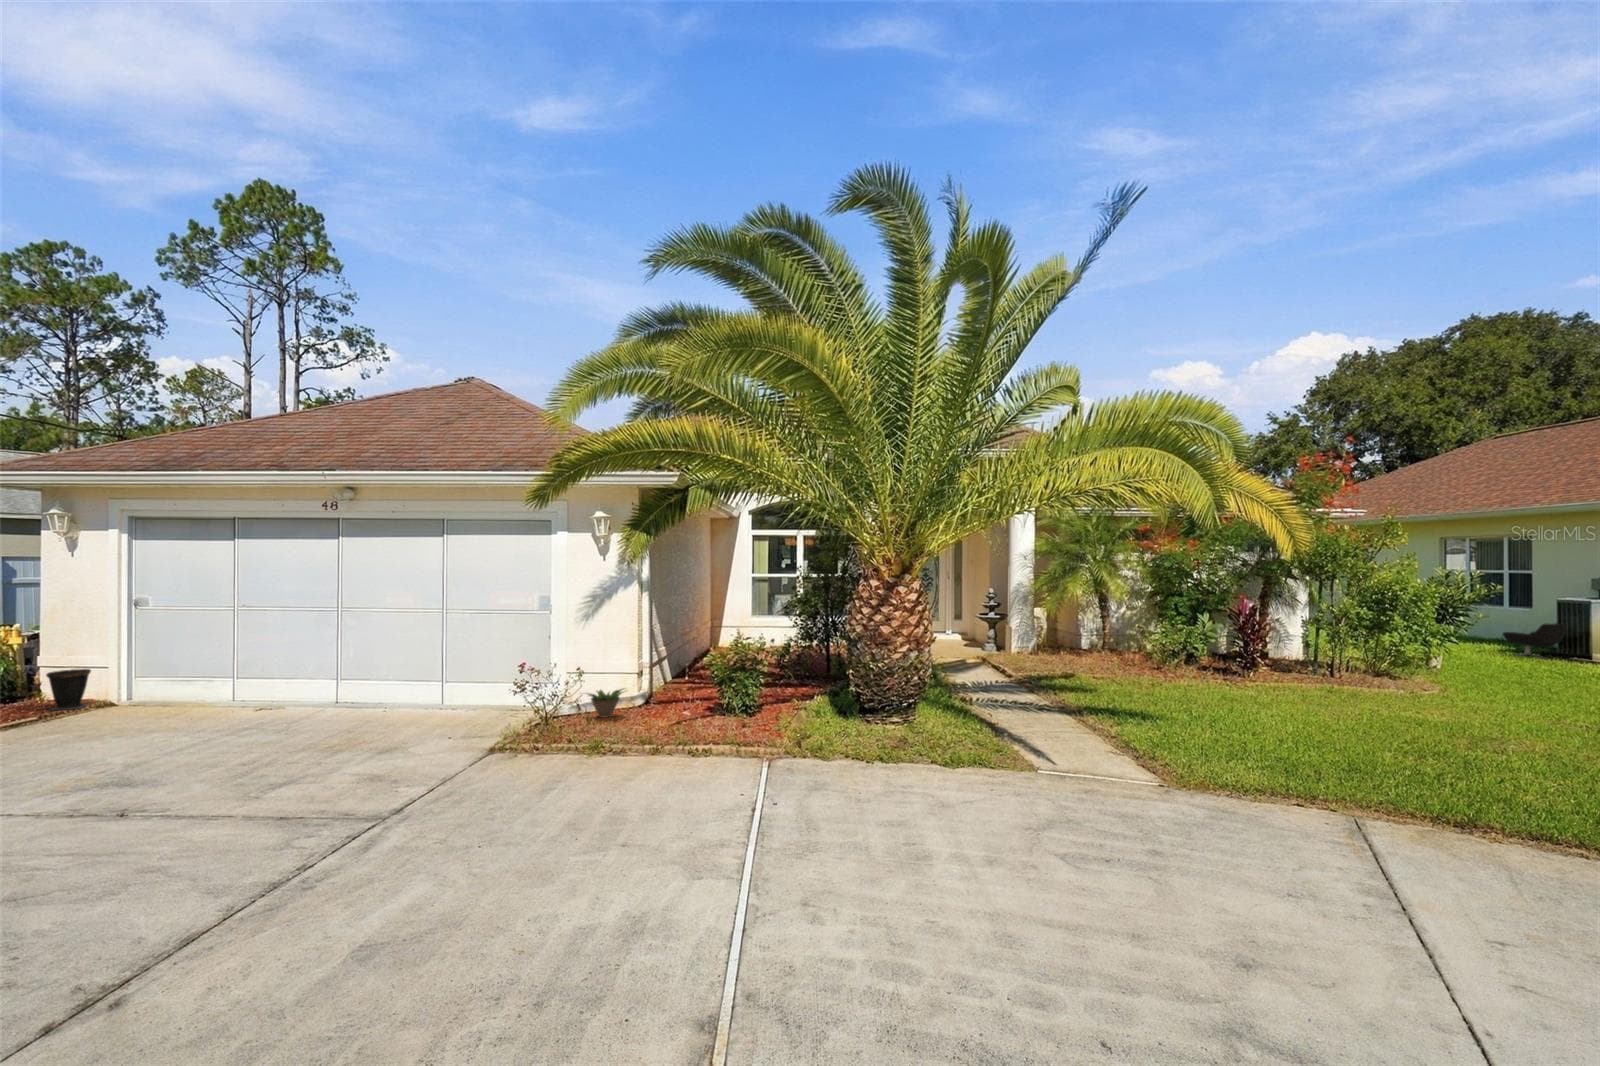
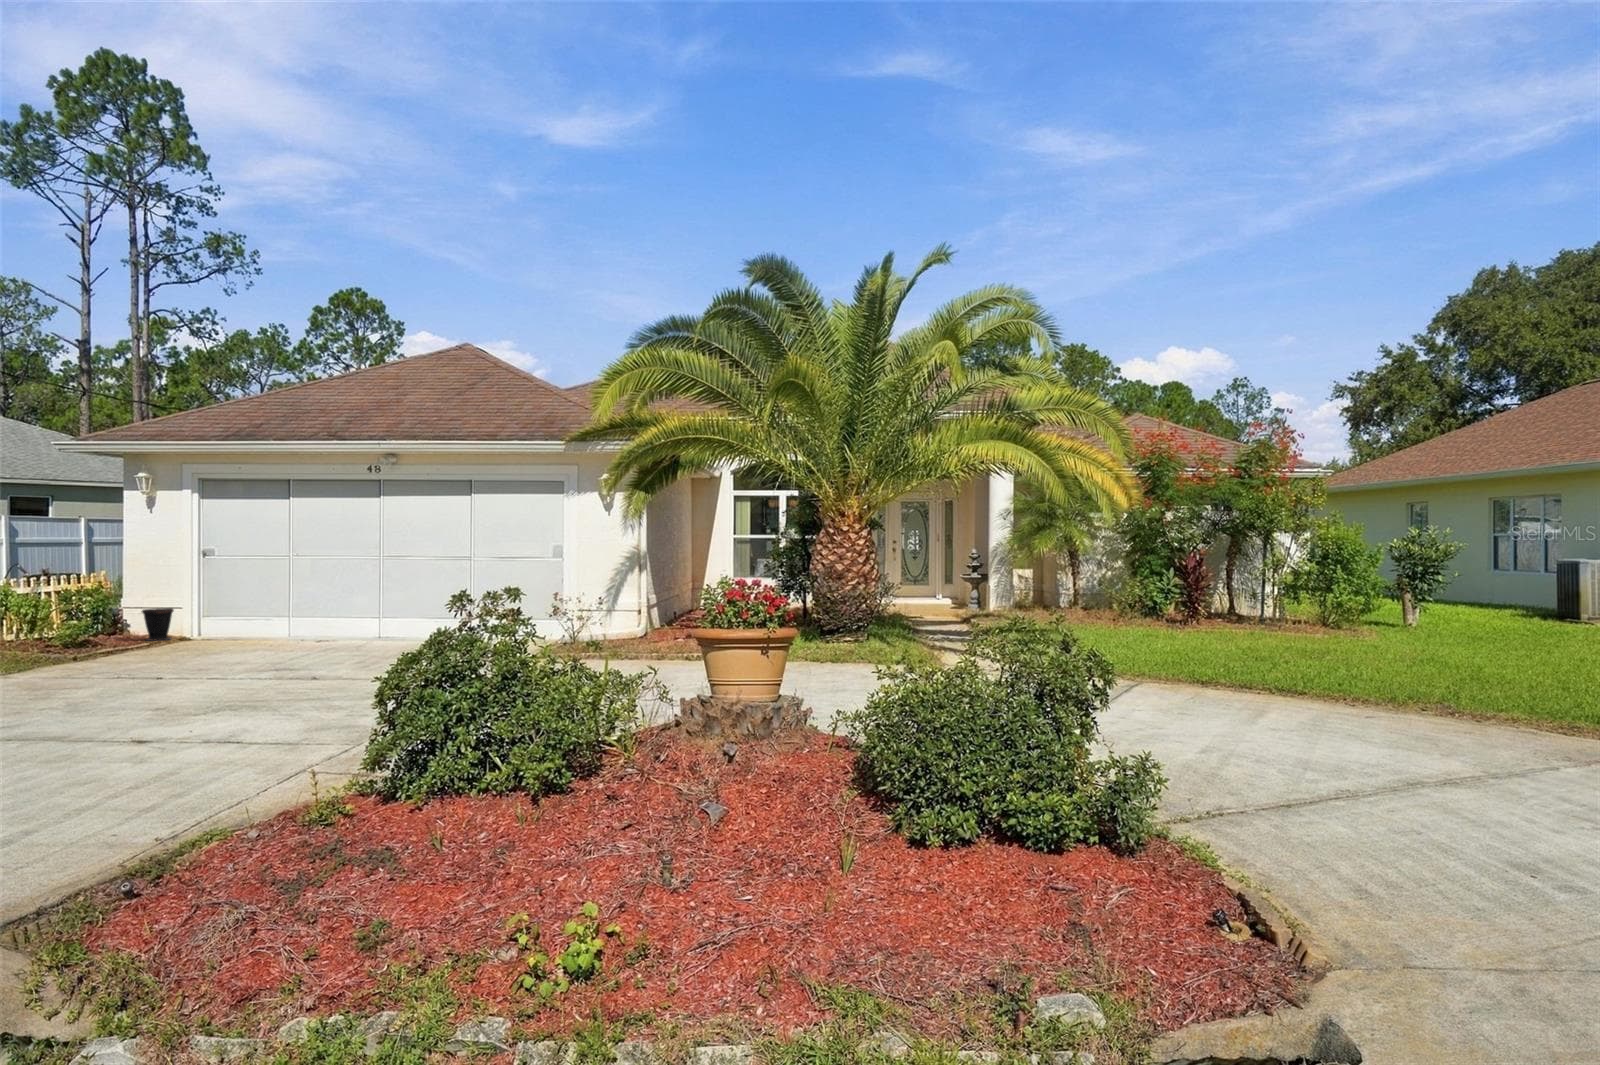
lounge chair: present [1503,623,1566,656] -> none [1471,578,1526,612]
decorative plant: present [587,689,623,718] -> none [589,621,630,644]

